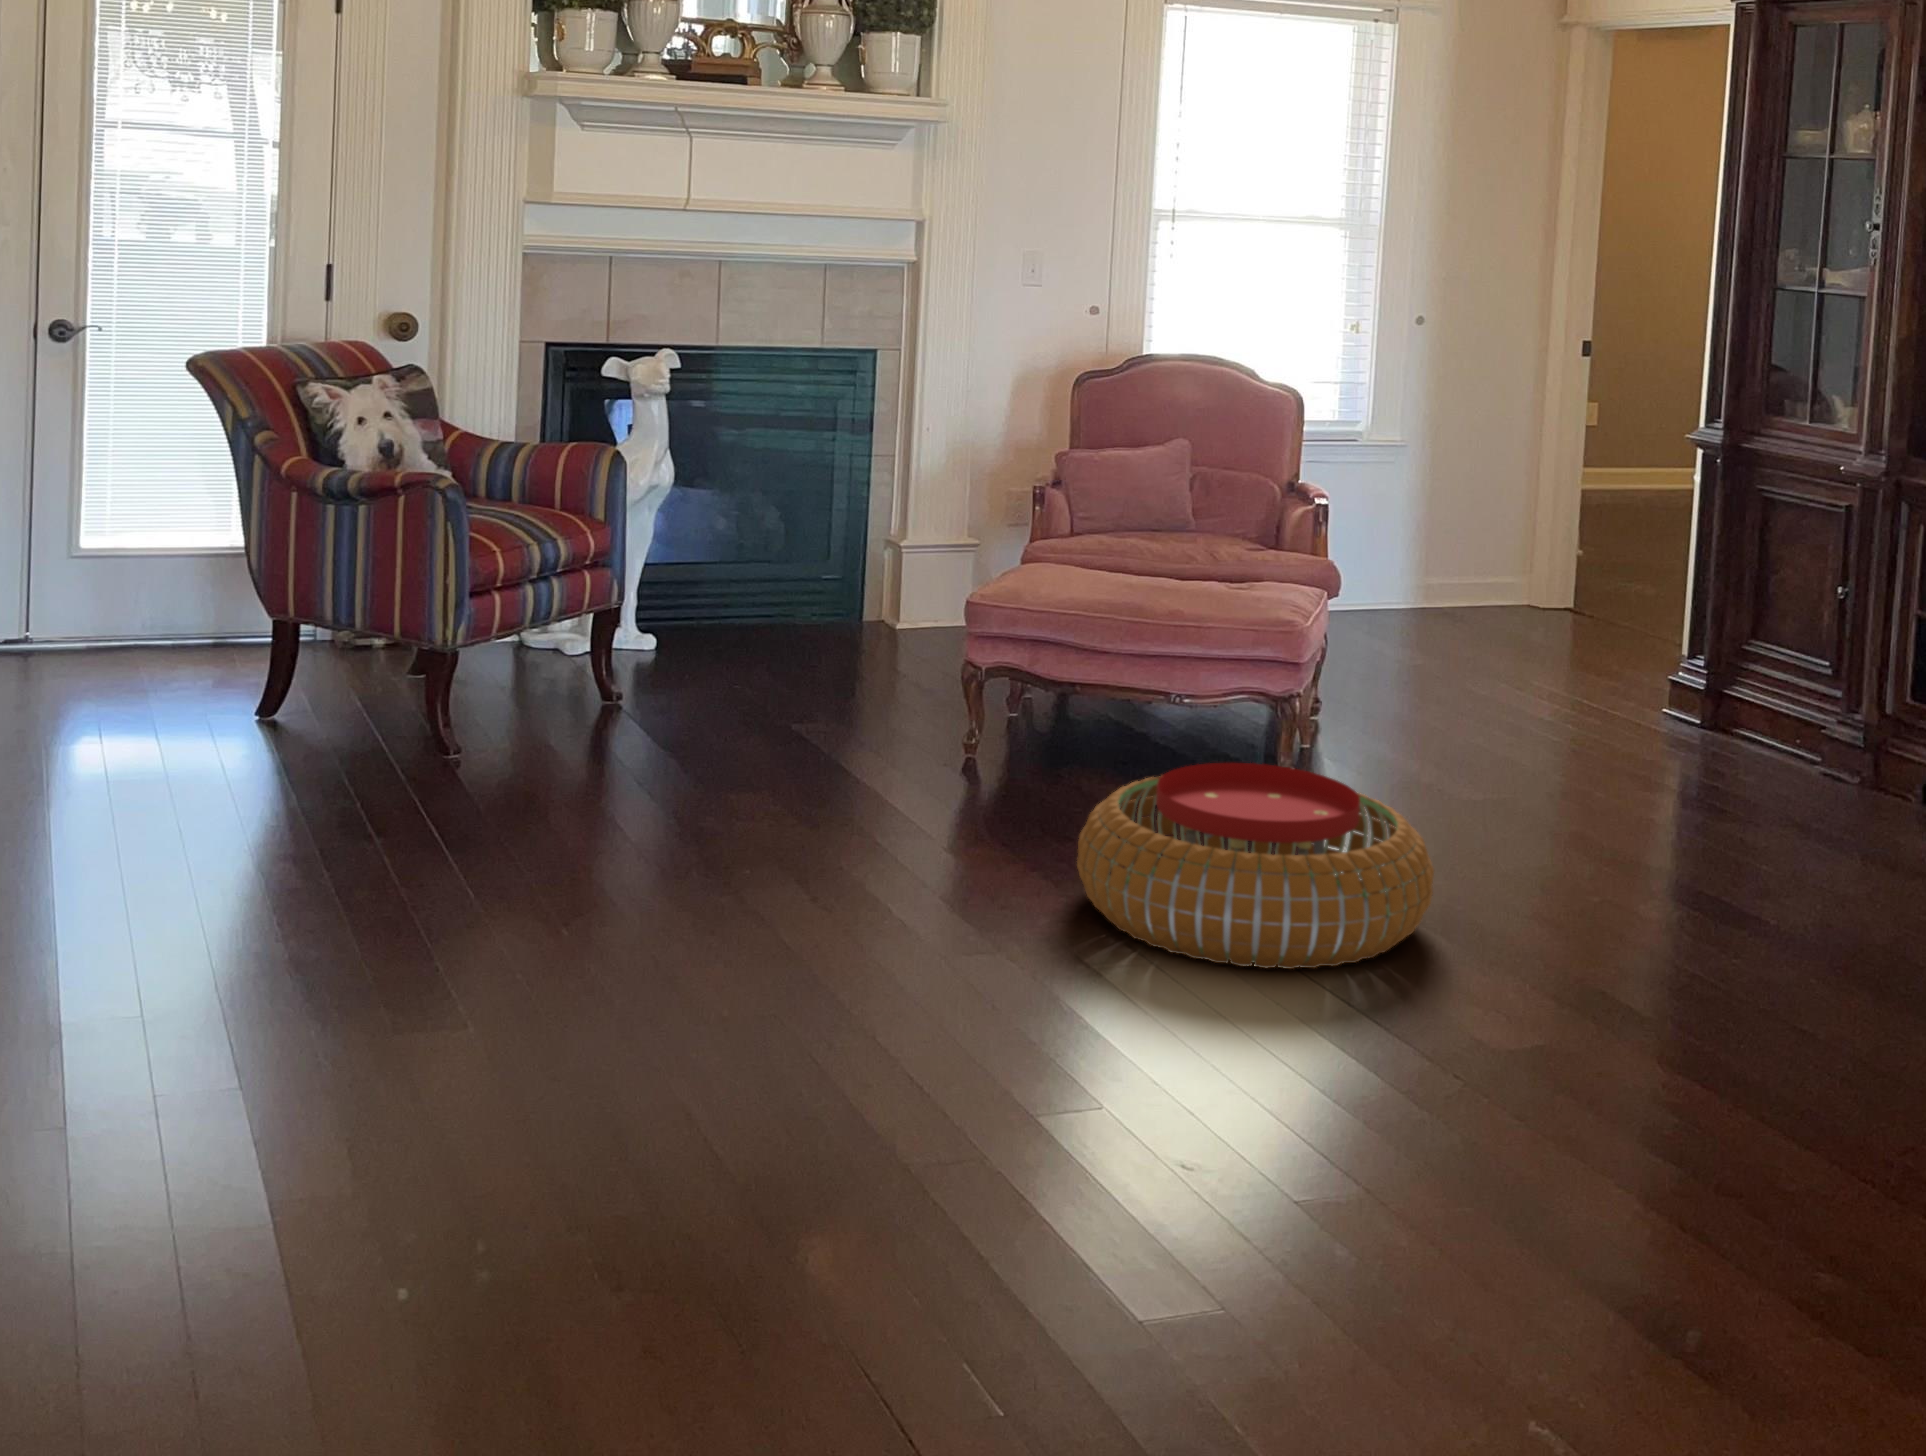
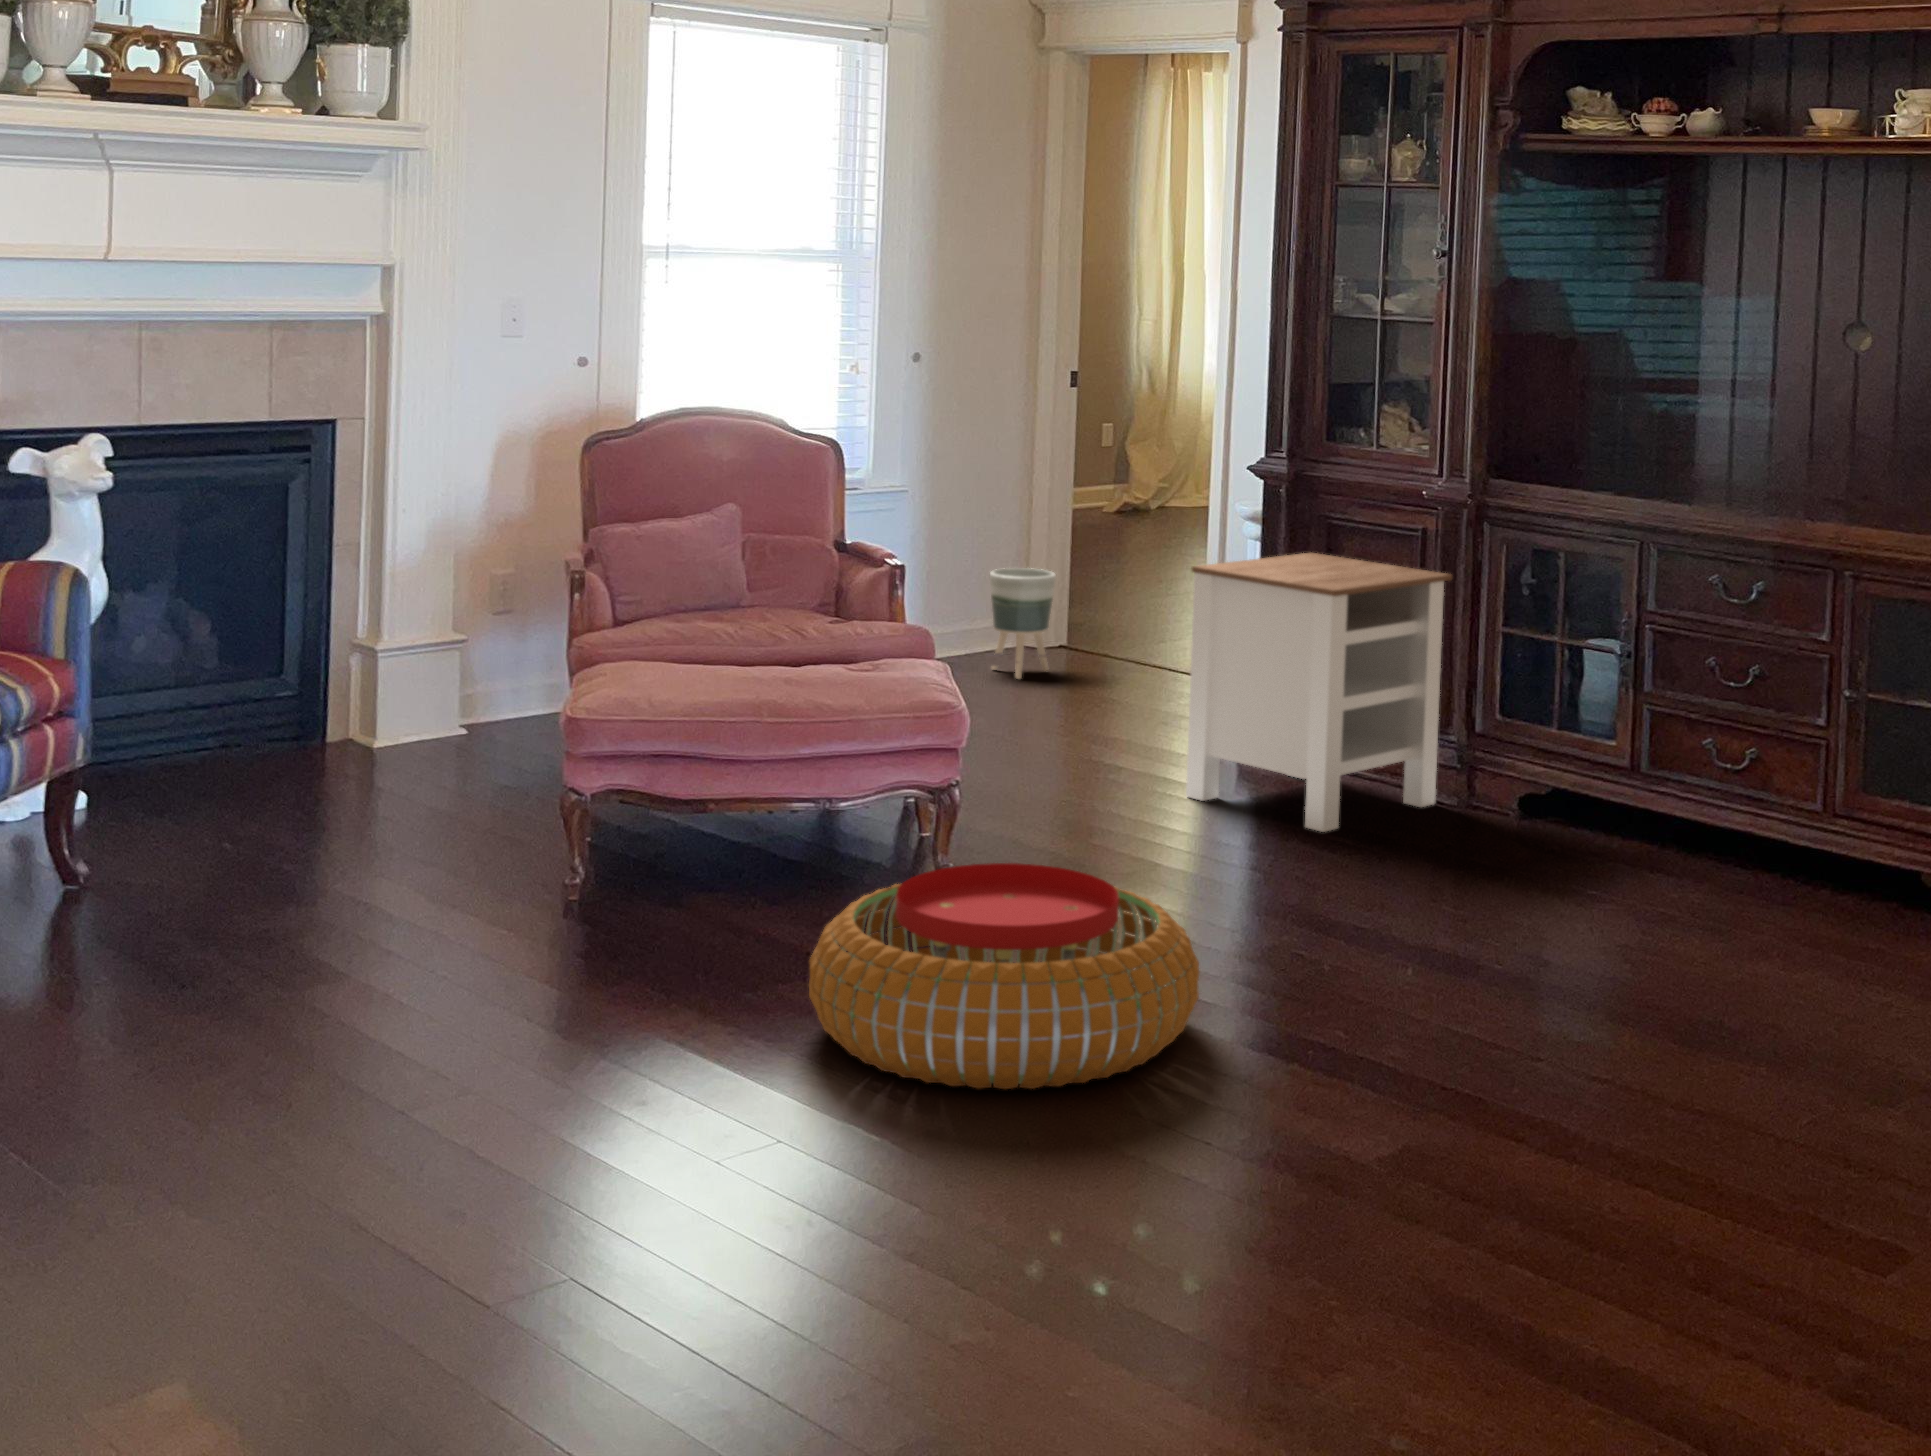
planter: none [1475,516,1538,621] -> present [990,568,1056,679]
side table: none [1580,518,1861,789] -> present [1186,553,1452,832]

